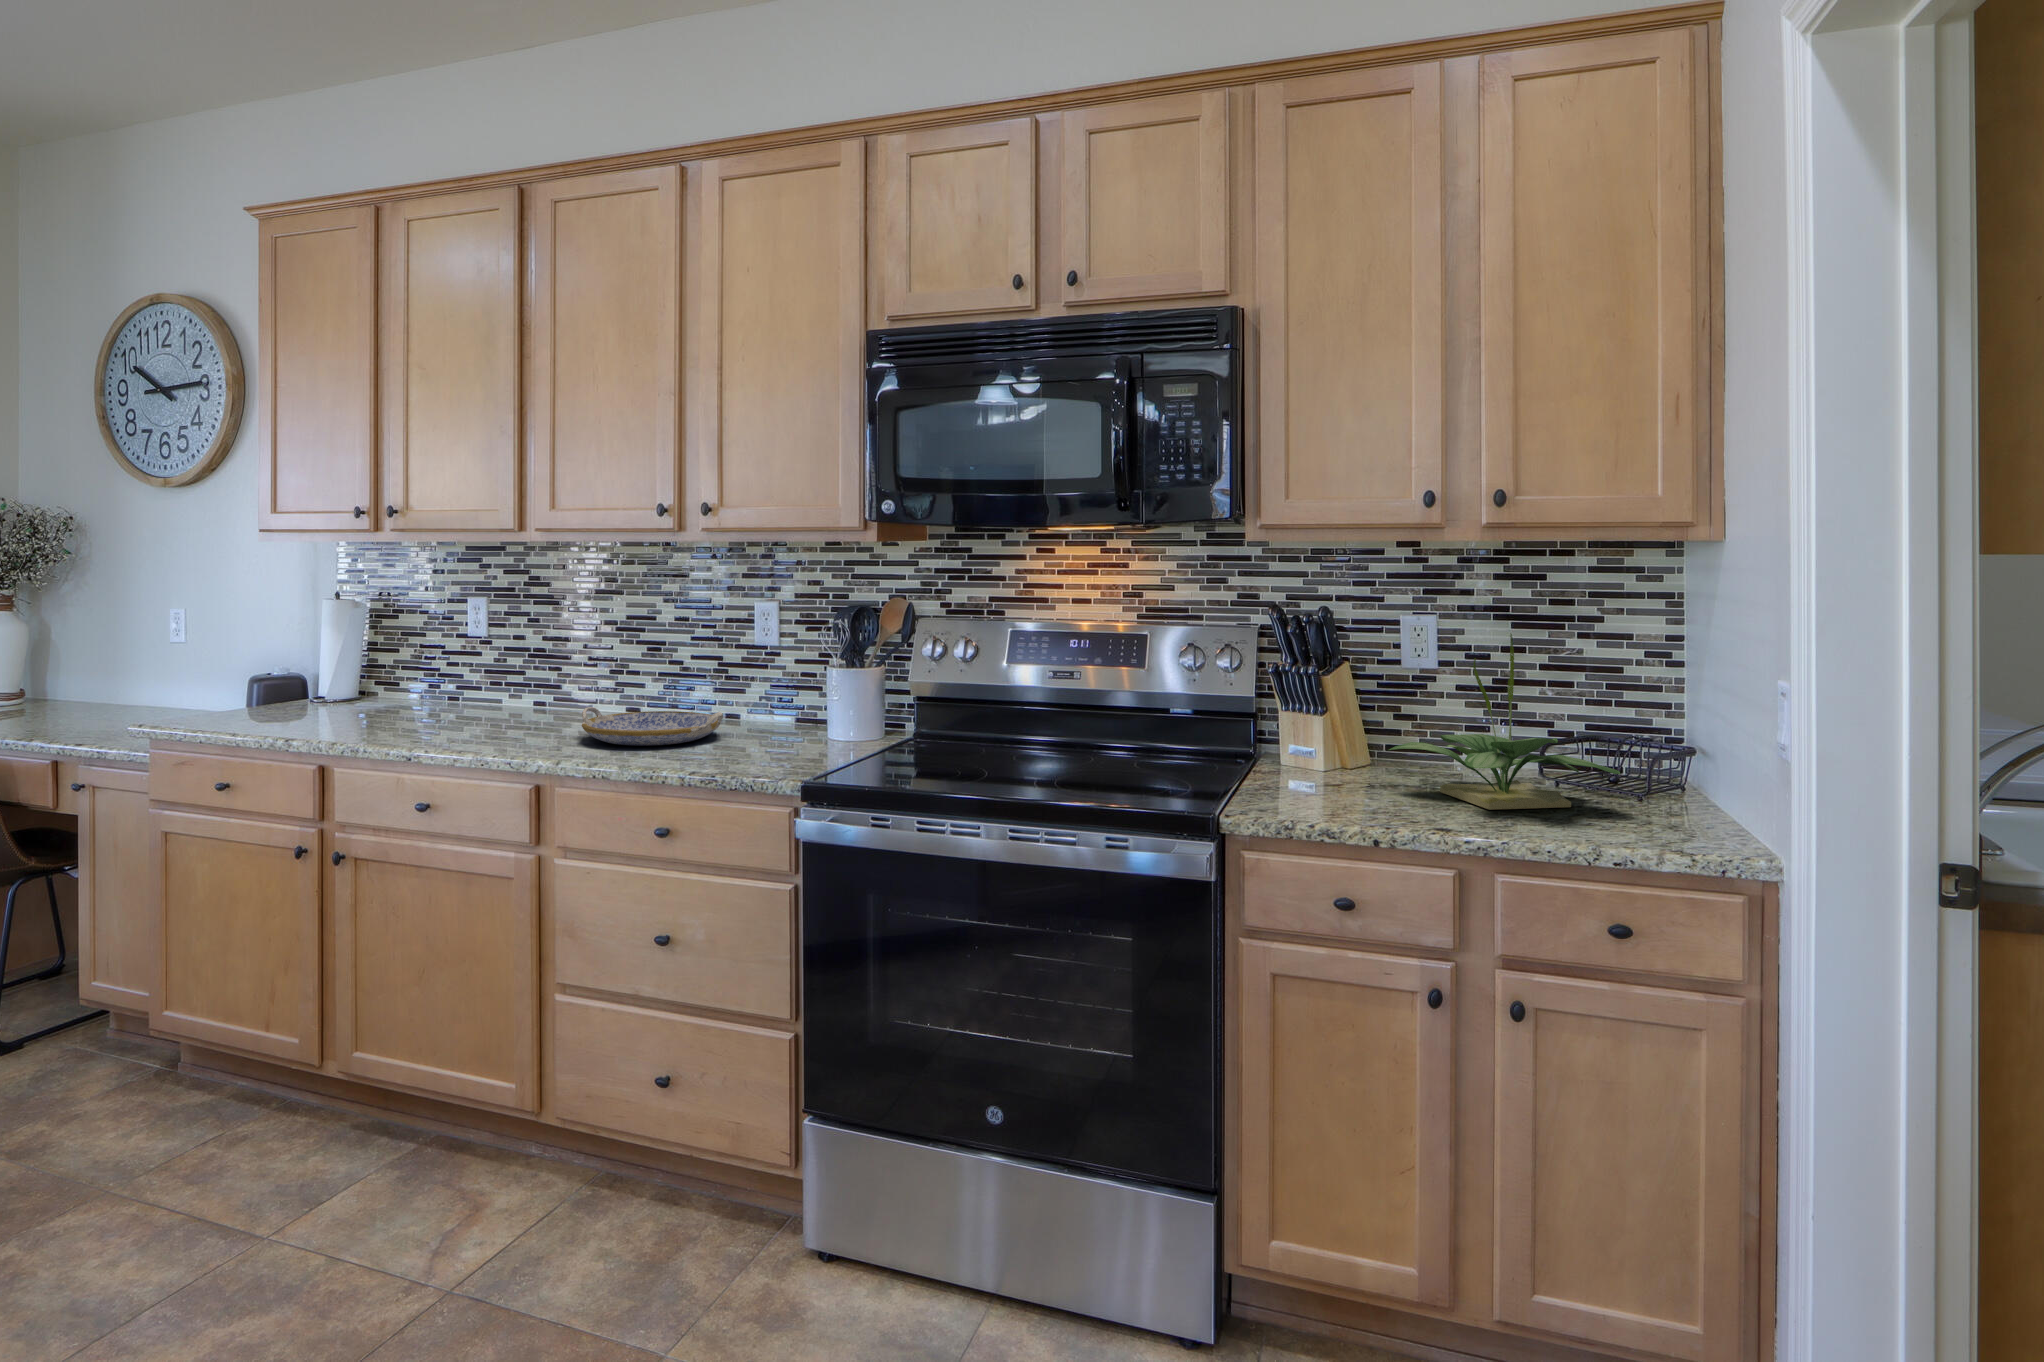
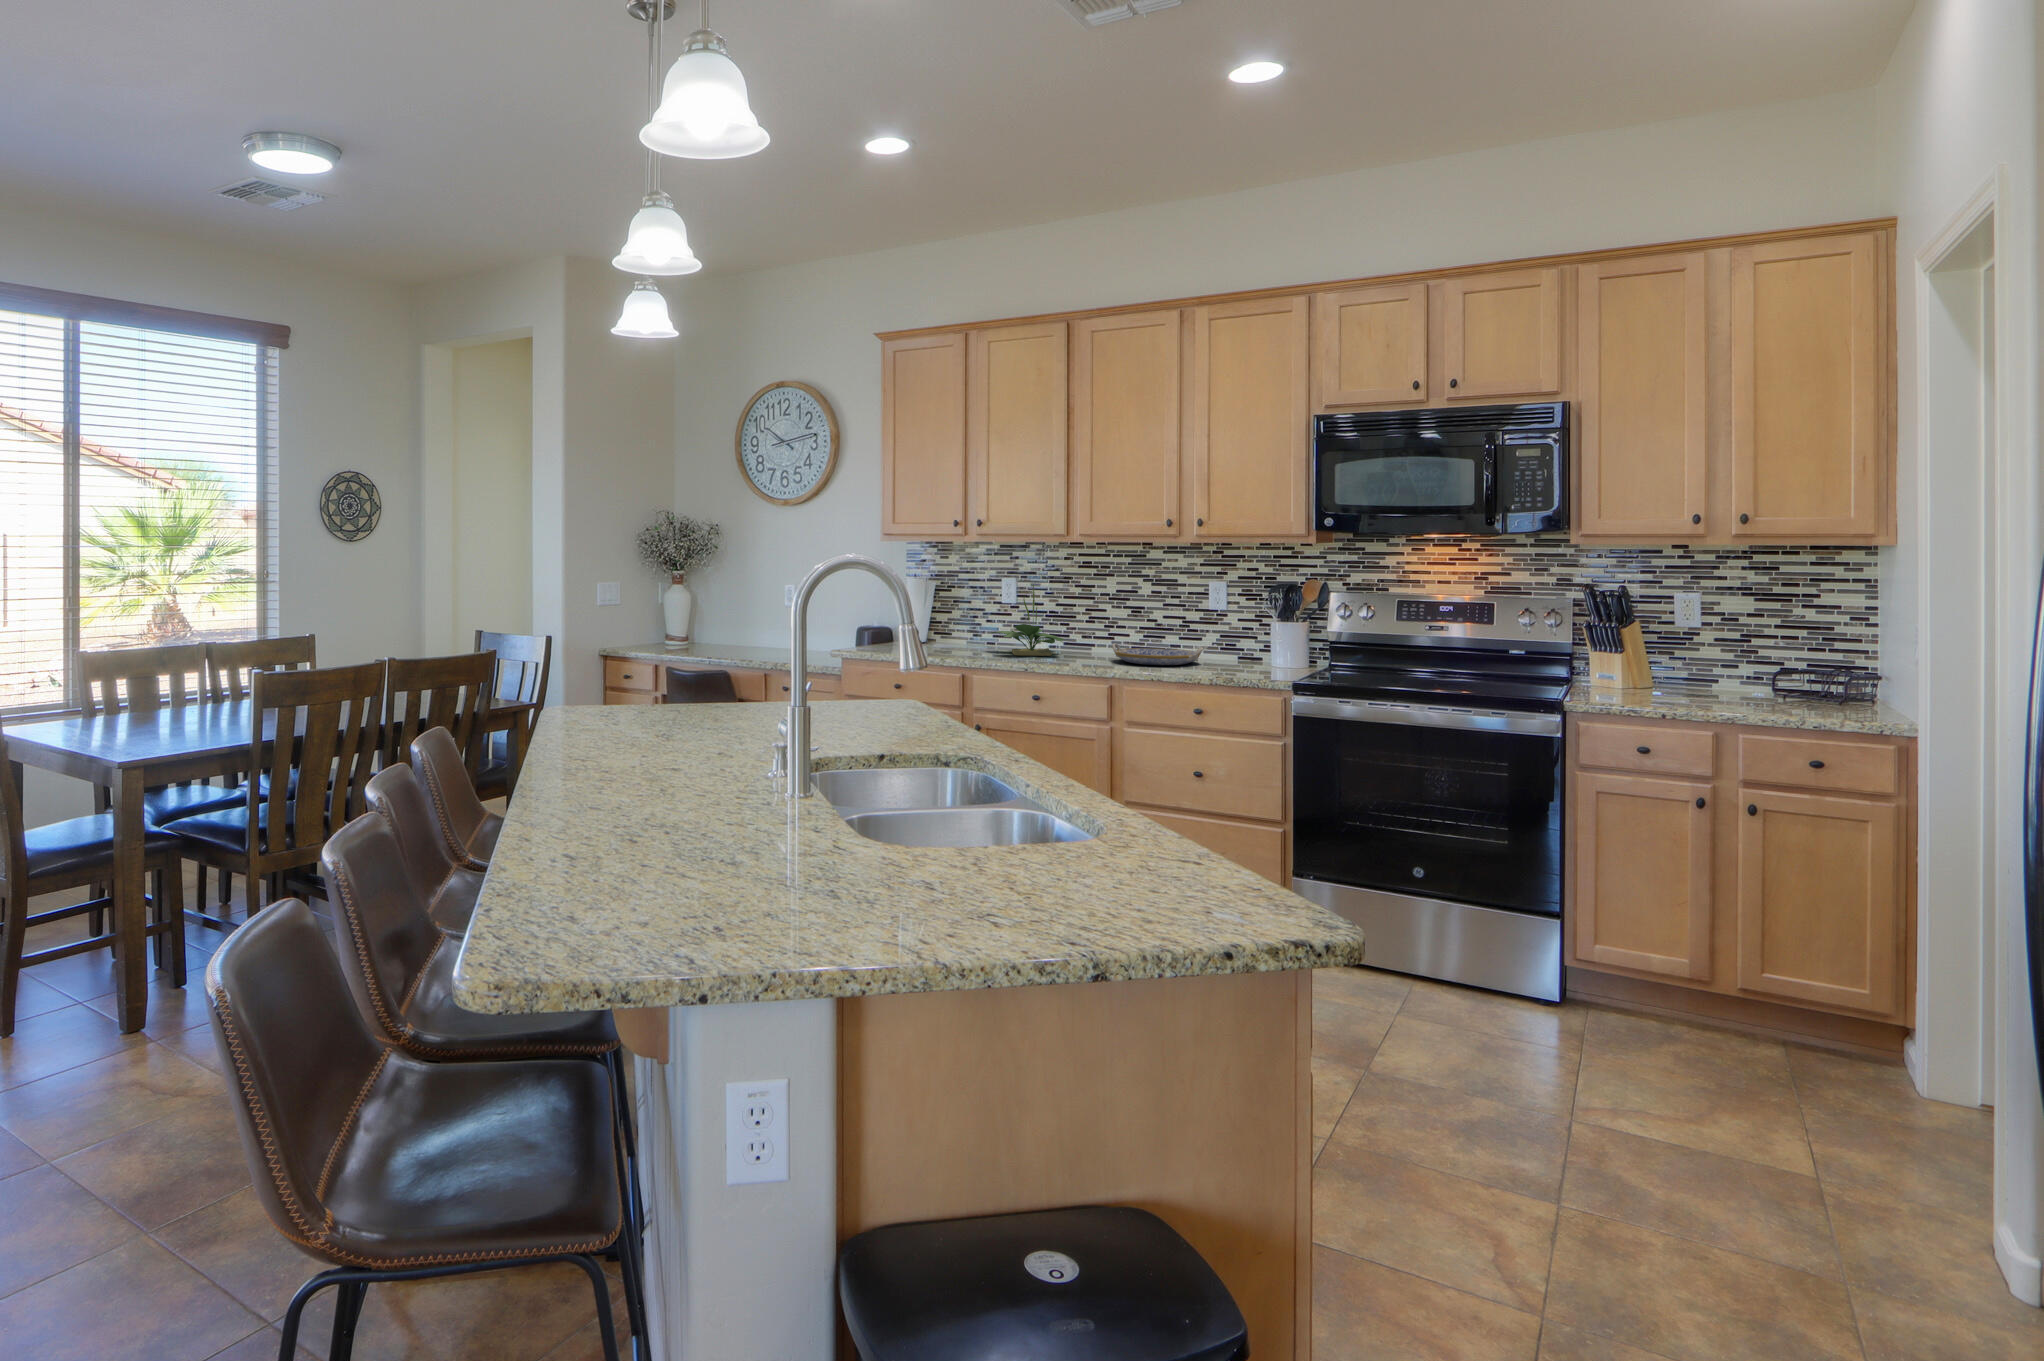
potted plant: present [1389,634,1620,810] -> present [992,585,1064,656]

